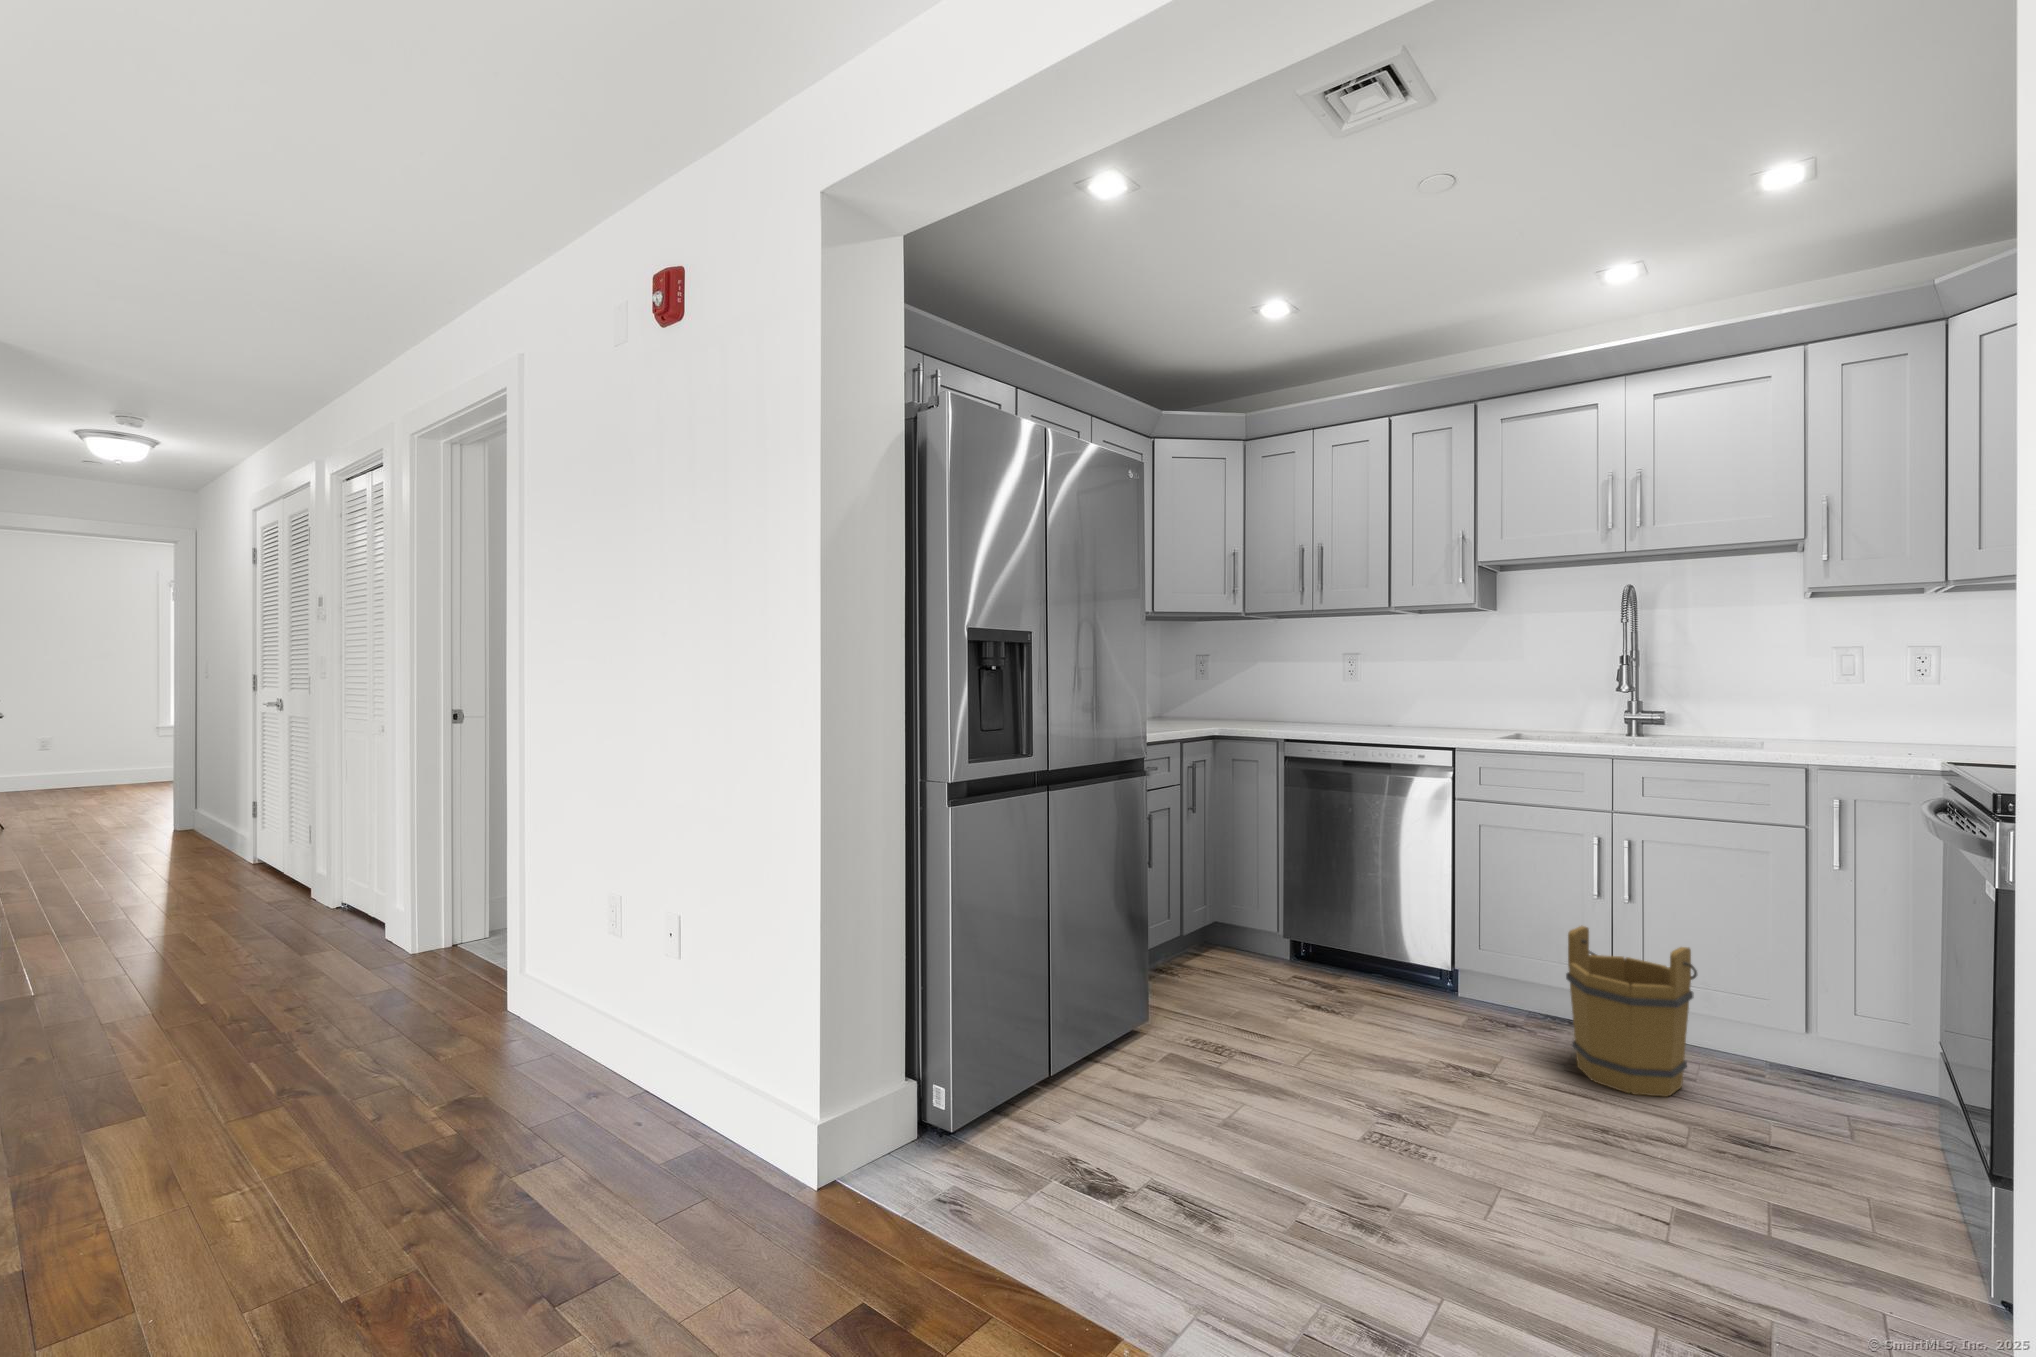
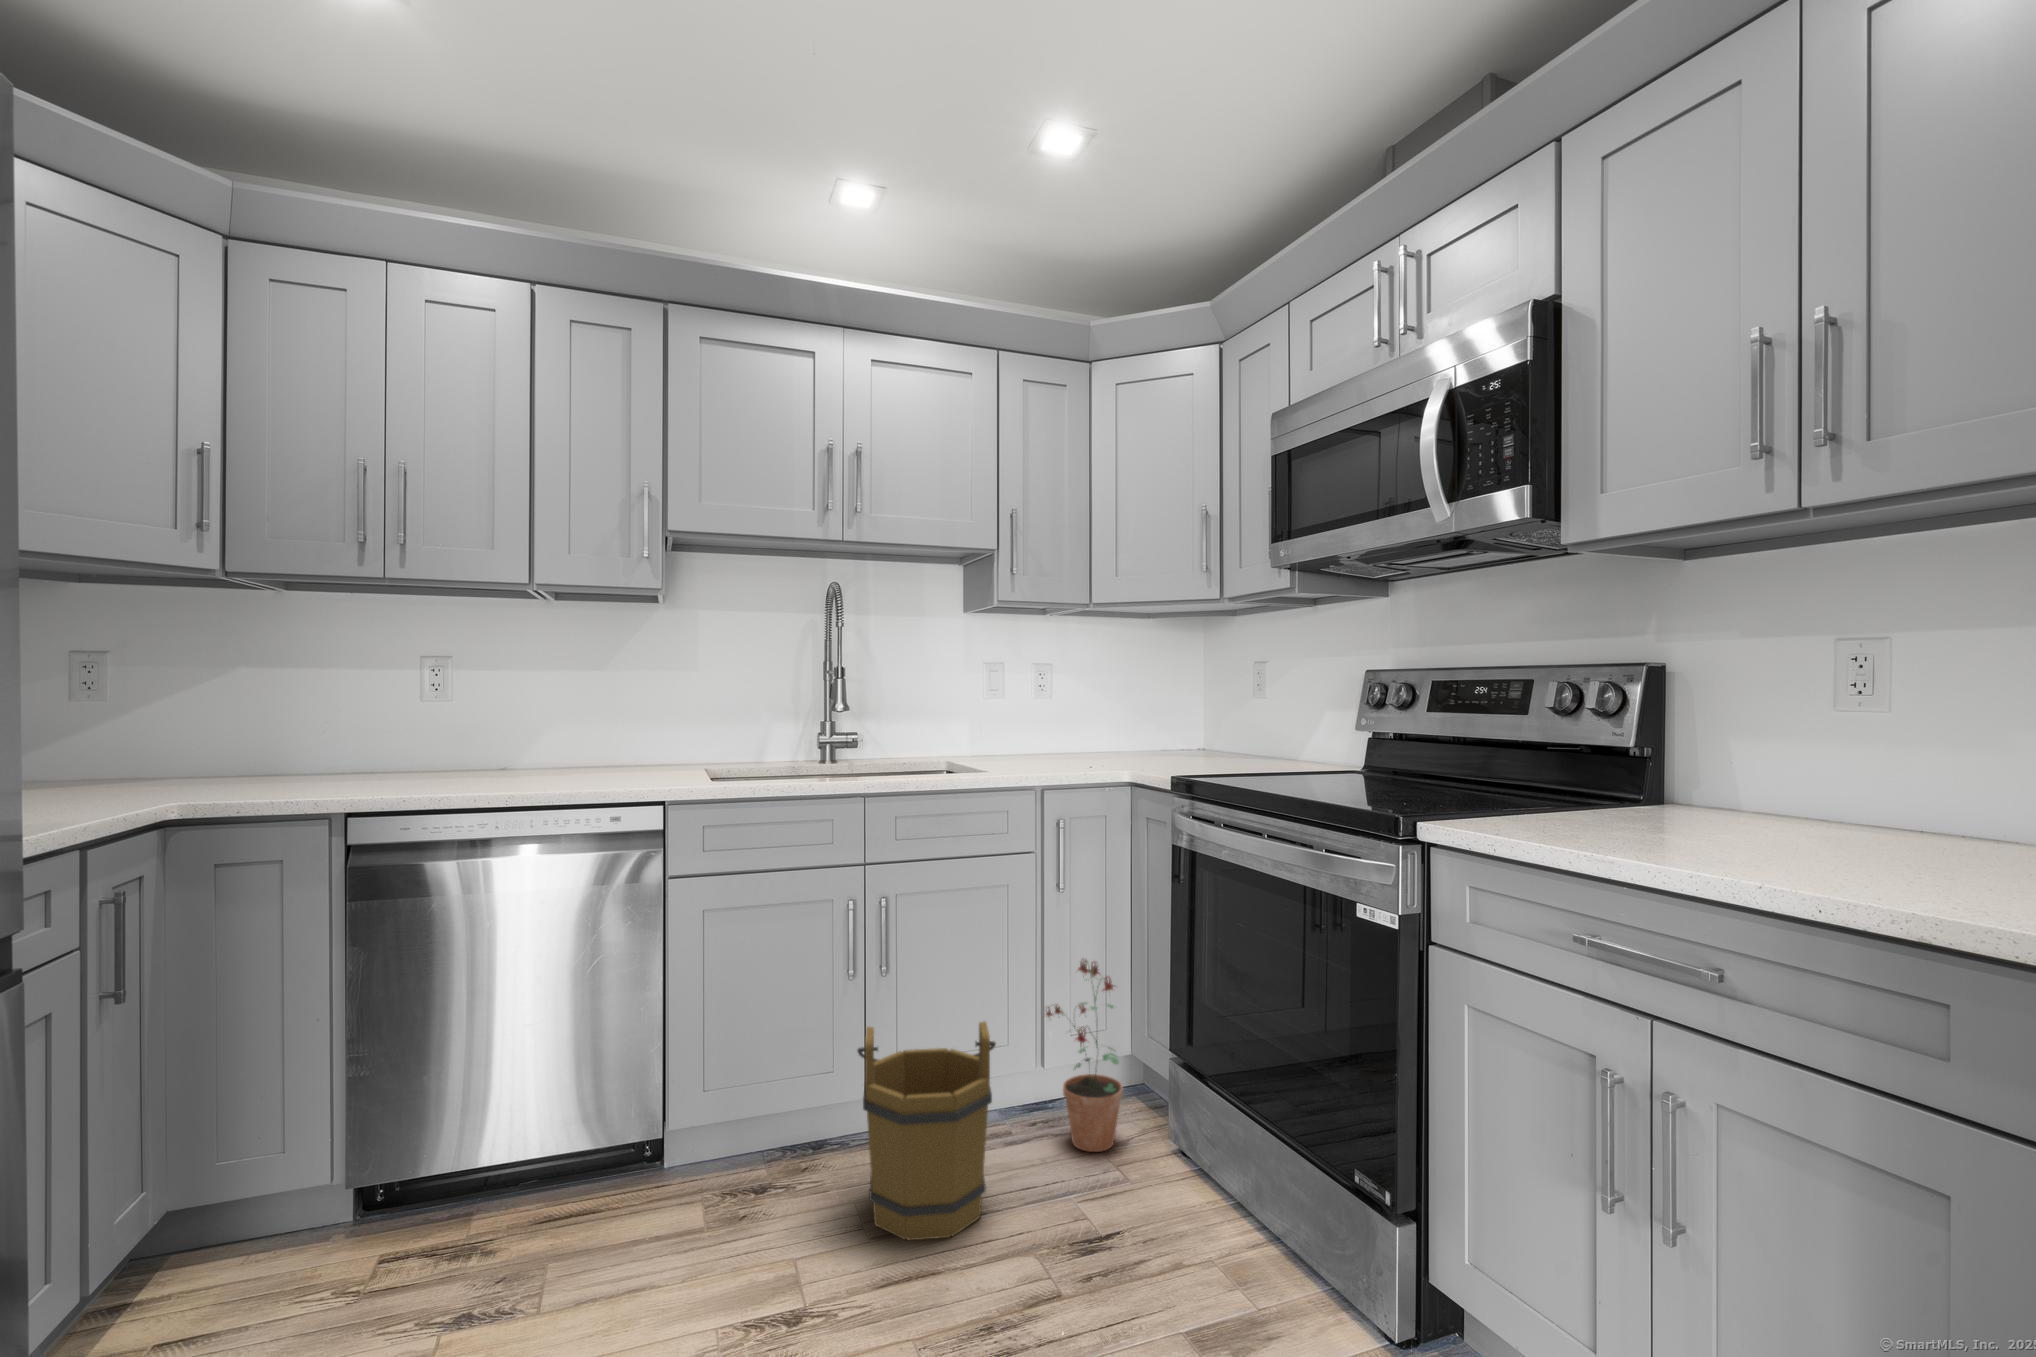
potted plant: none [1807,936,1897,1120] -> present [1045,959,1123,1152]

